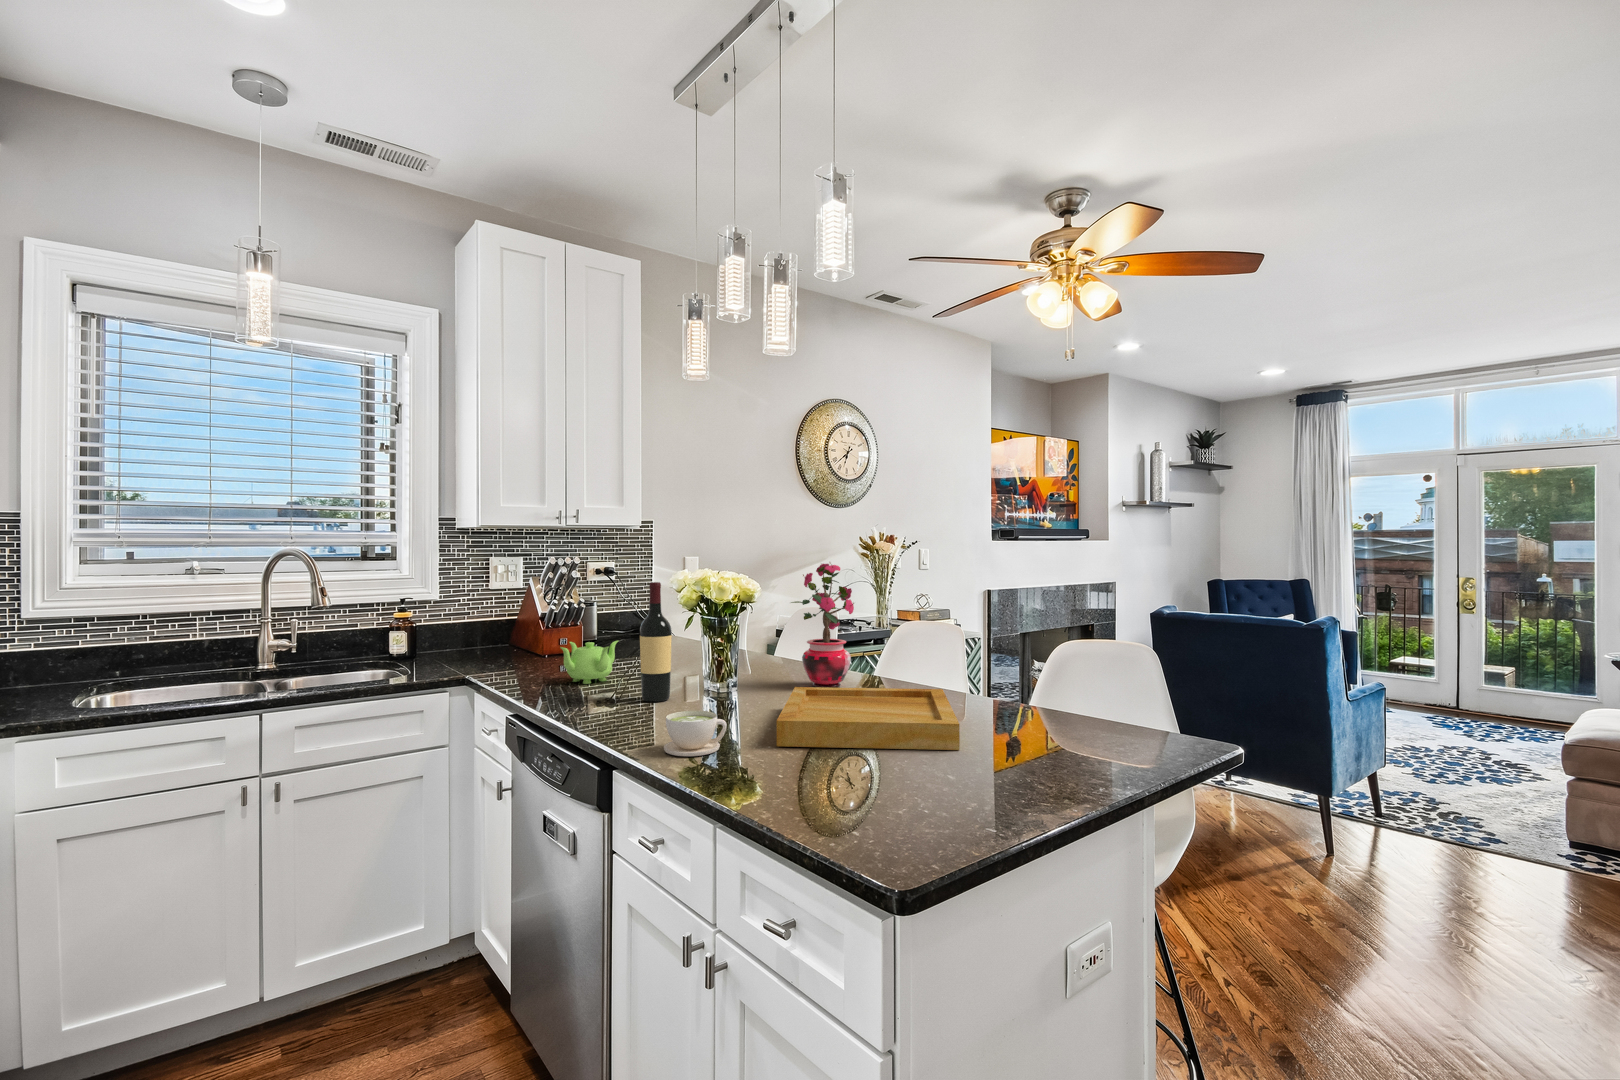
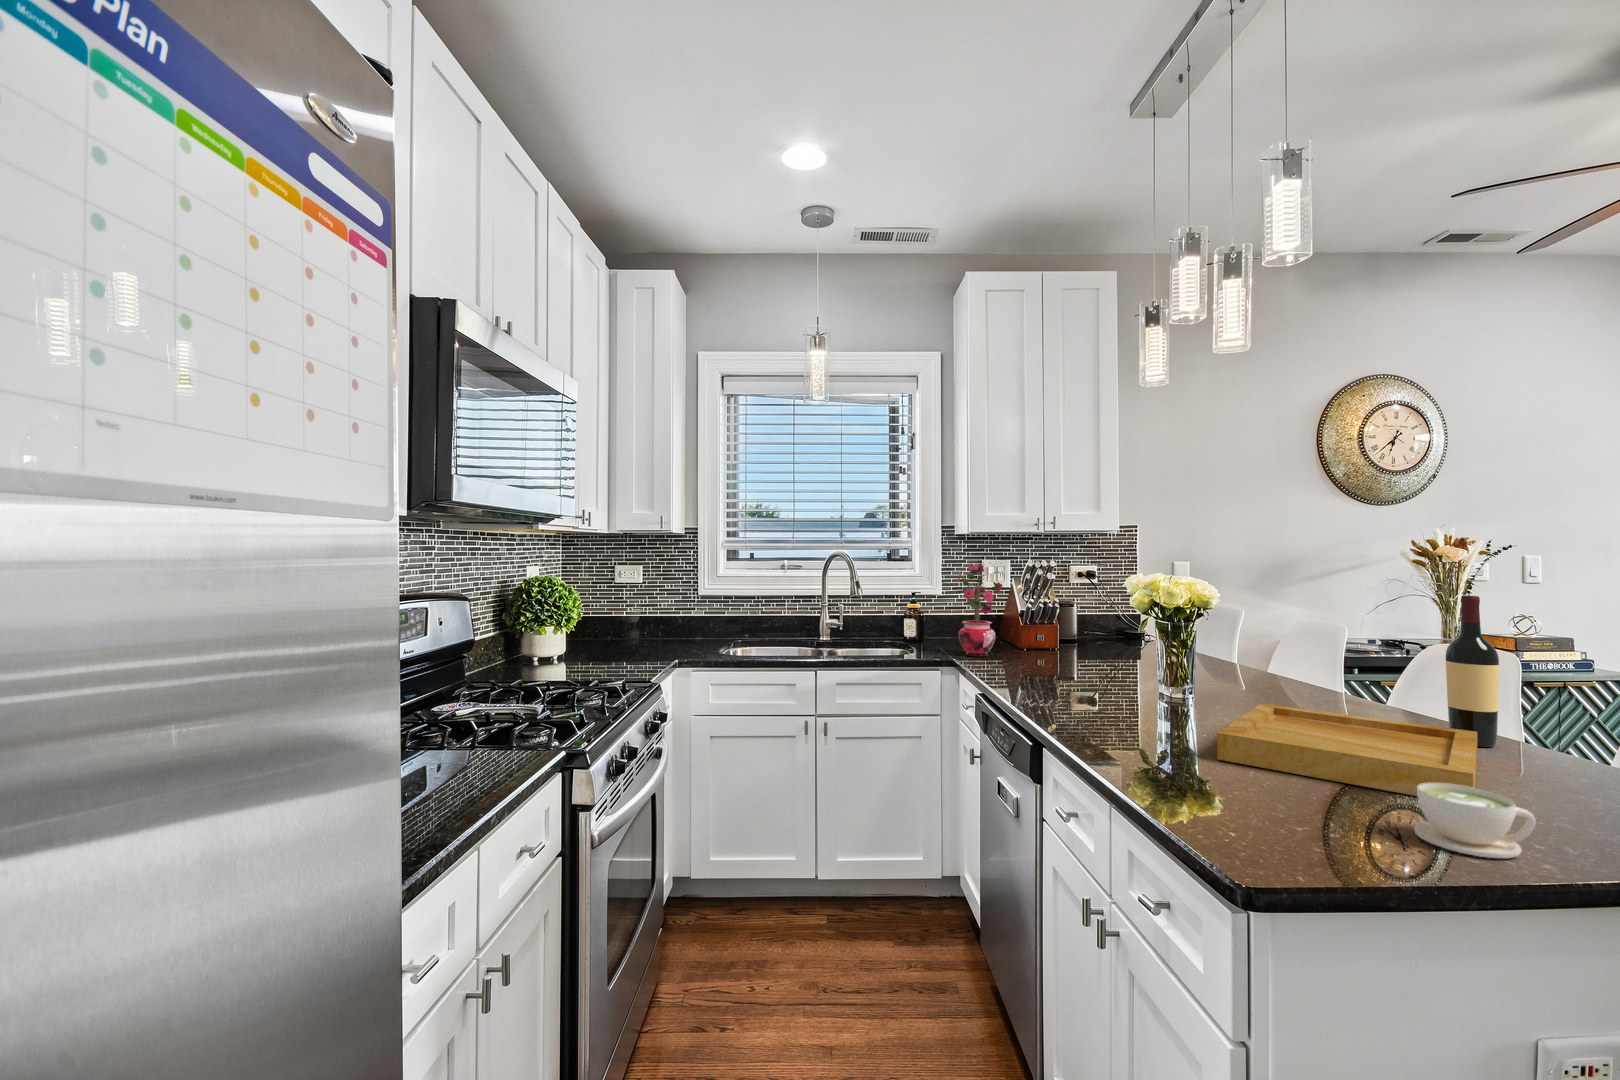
potted plant: present [791,564,854,688] -> present [955,565,1002,657]
wine bottle: present [640,582,672,702] -> present [1446,596,1499,747]
teapot: present [560,641,618,684] -> none [1027,637,1084,676]
coffee cup: present [664,711,727,756] -> present [1414,783,1536,858]

